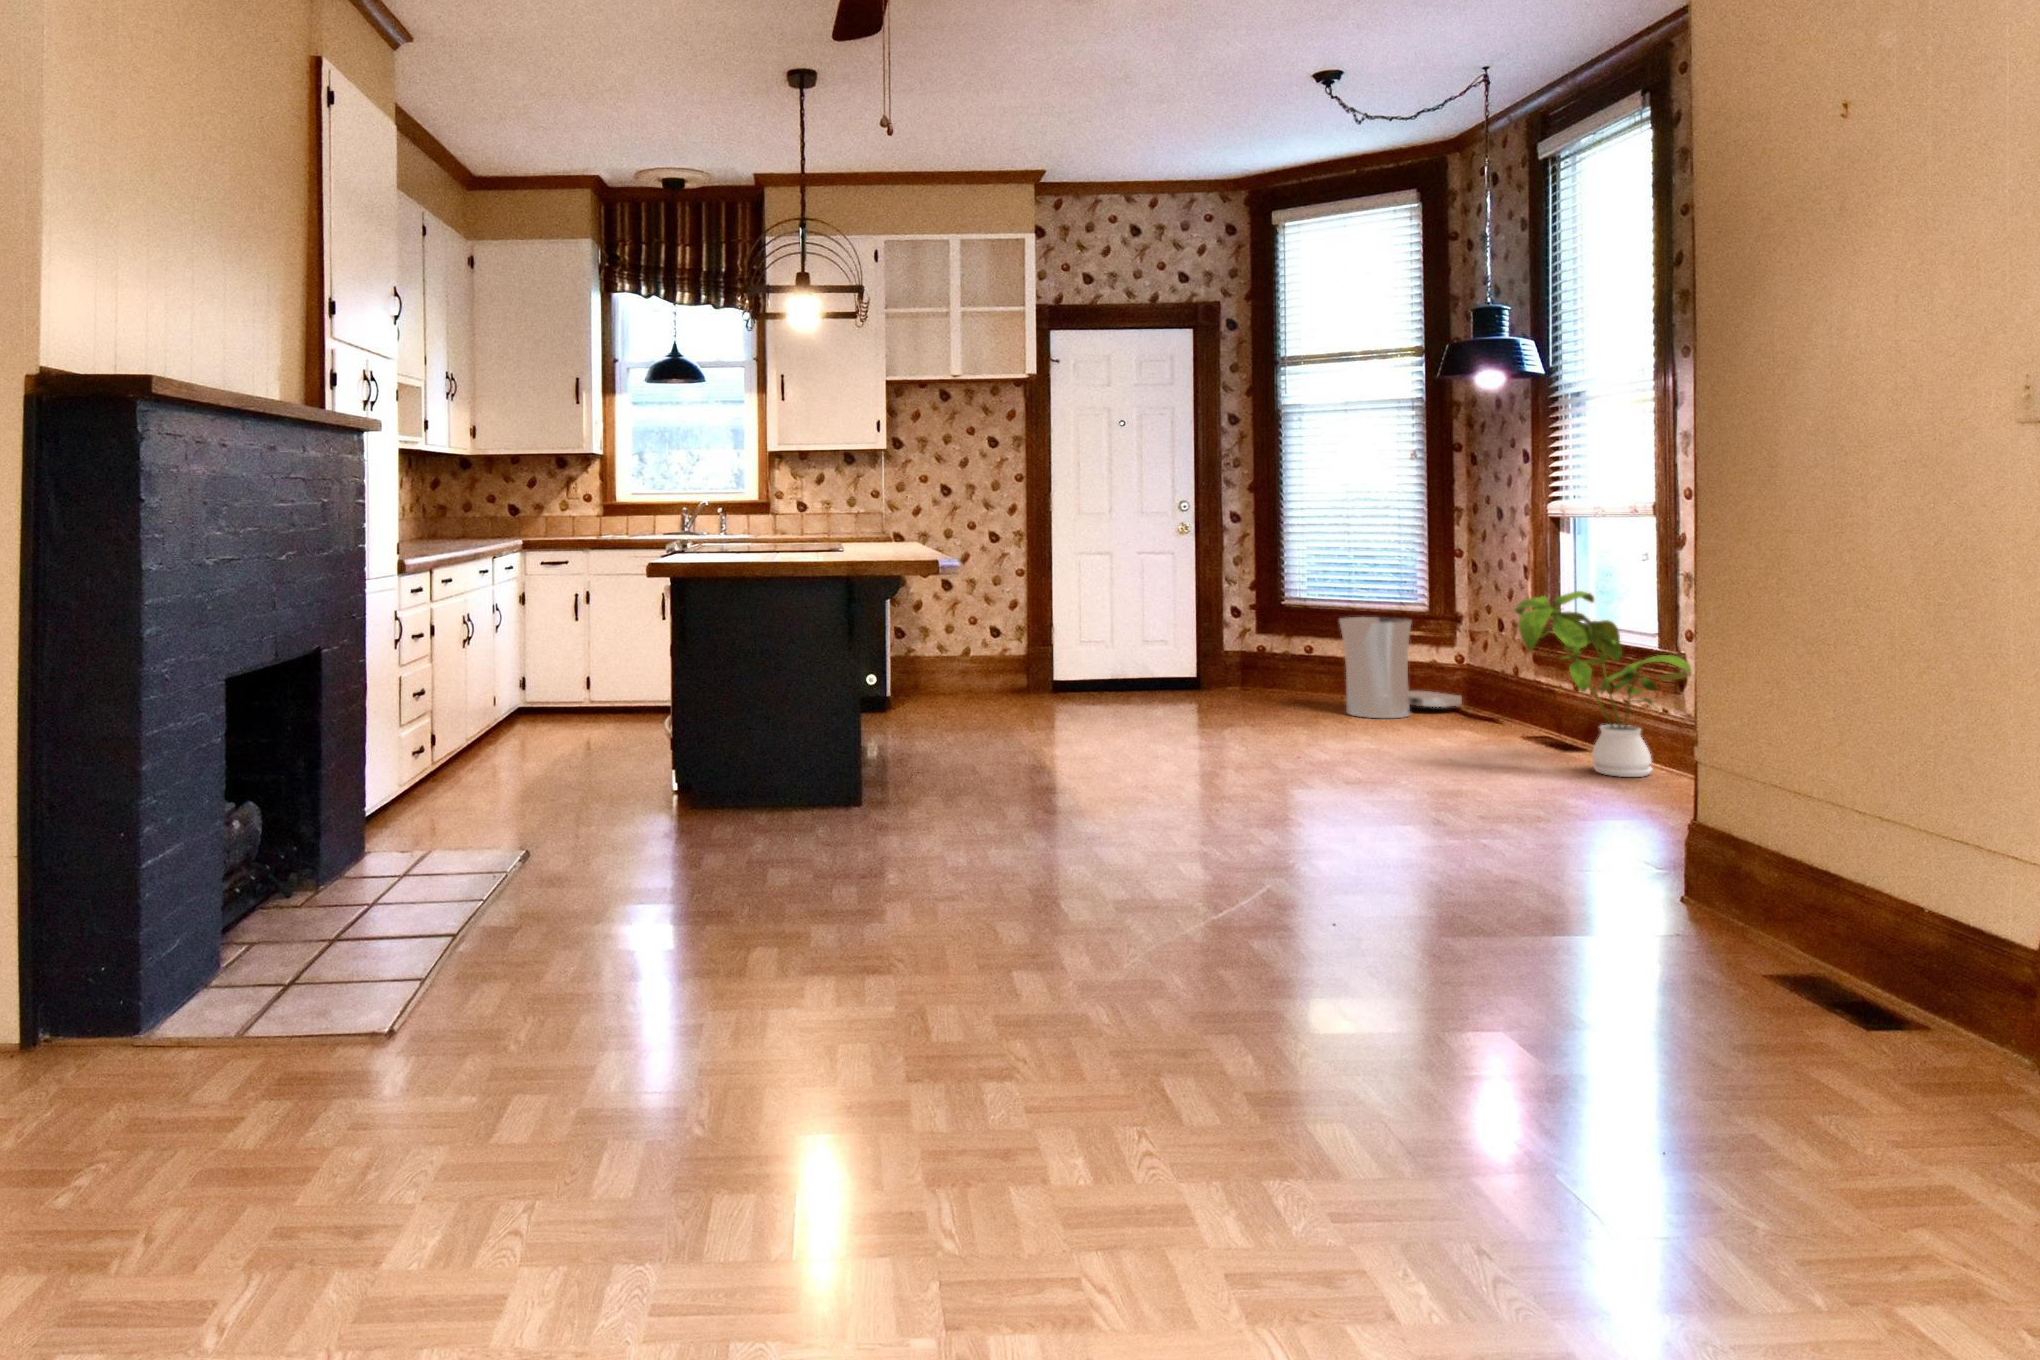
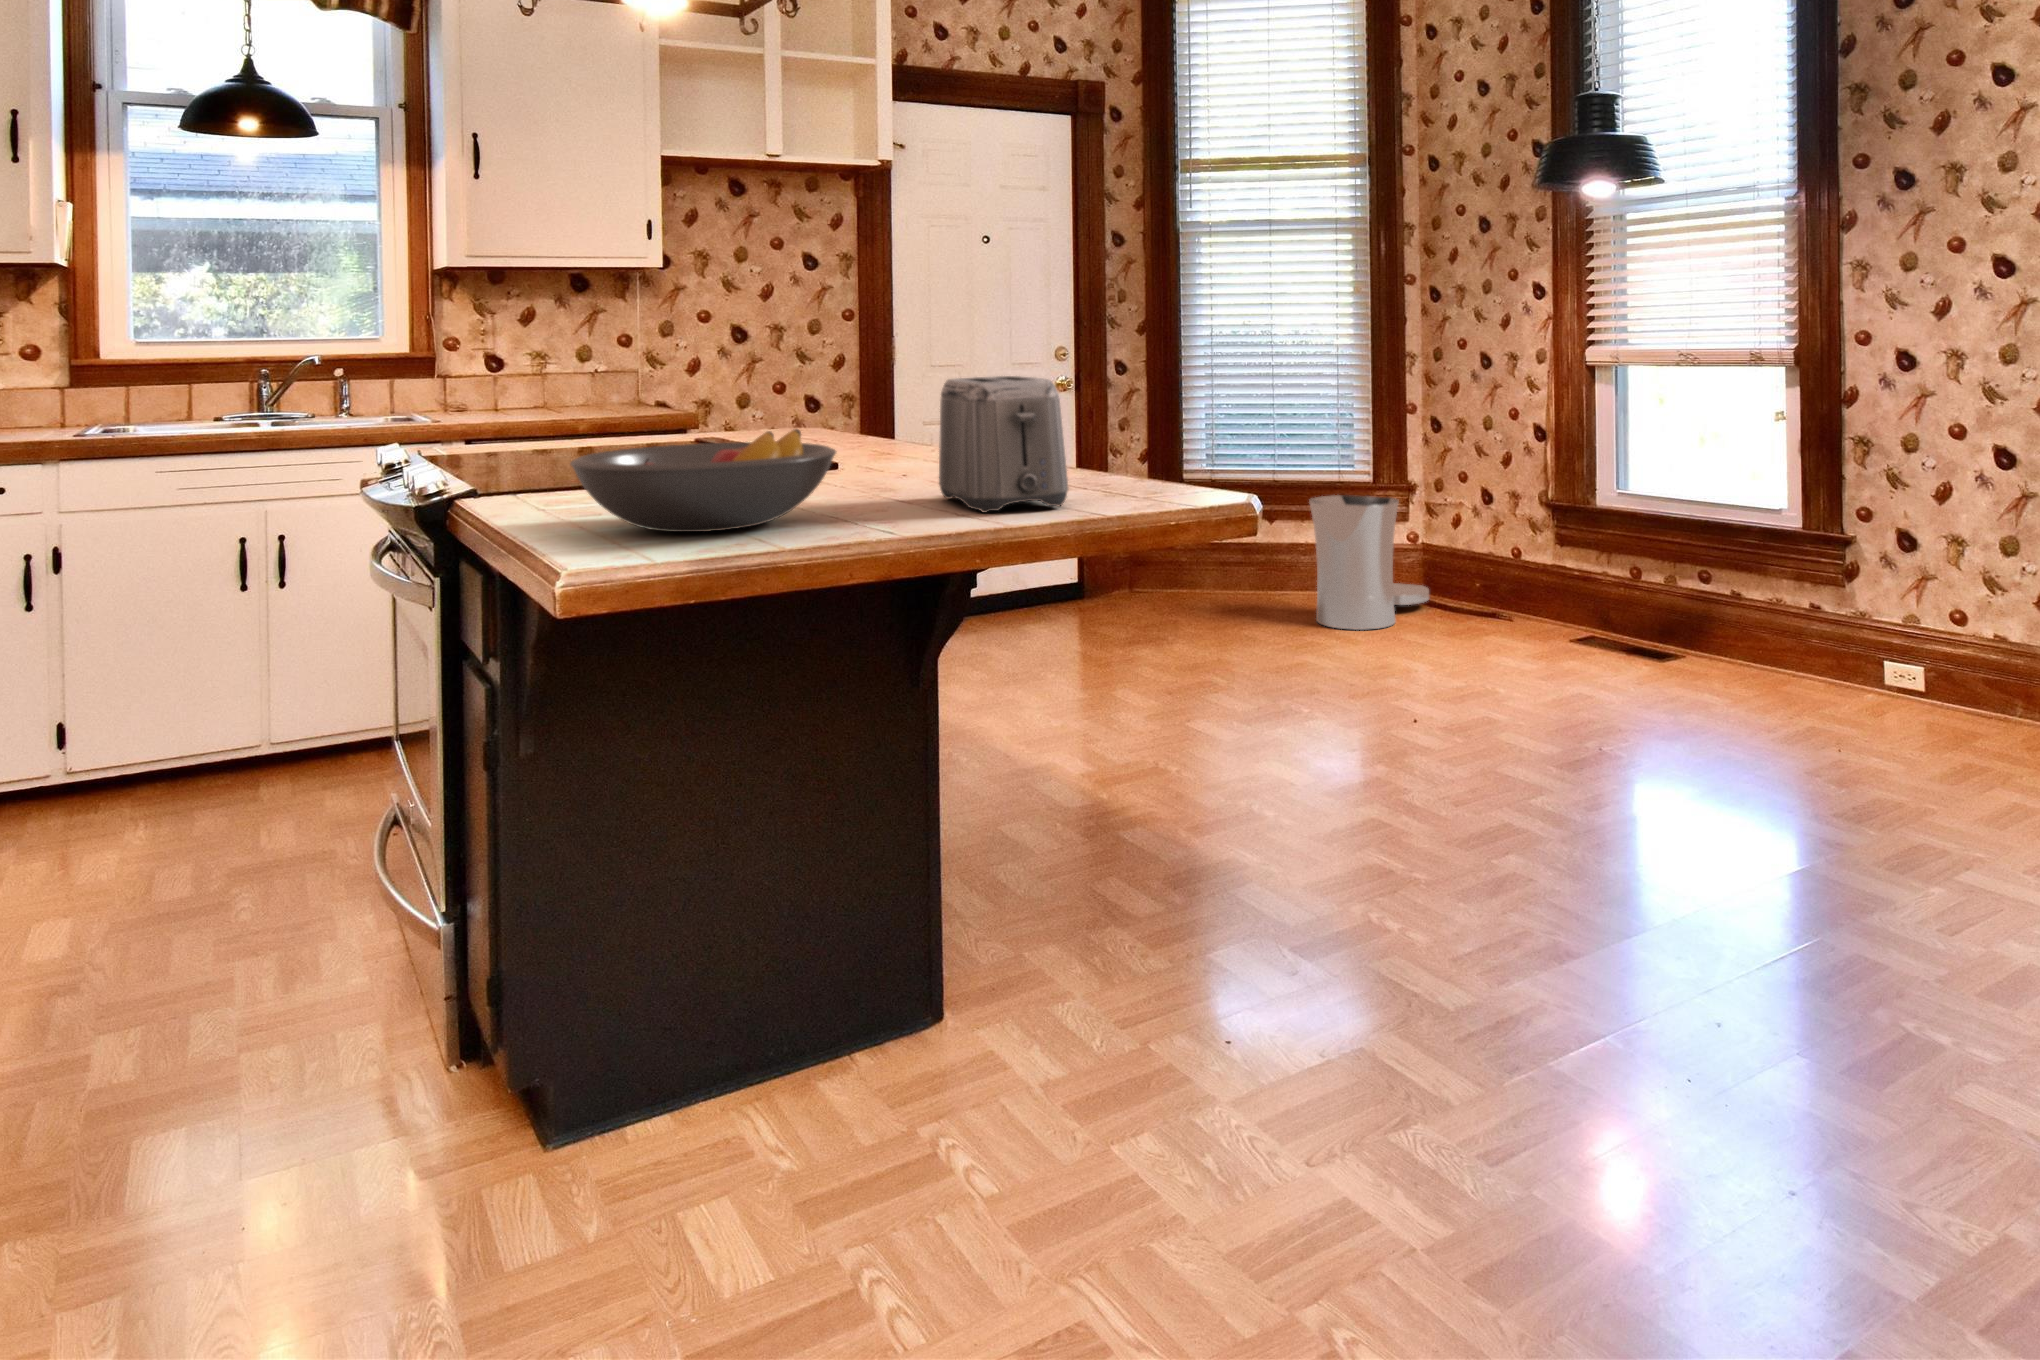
toaster: none [835,508,885,564] -> present [939,376,1068,513]
fruit bowl: none [684,527,783,563] -> present [570,429,836,532]
house plant: present [1515,591,1691,777] -> none [1683,464,1938,702]

